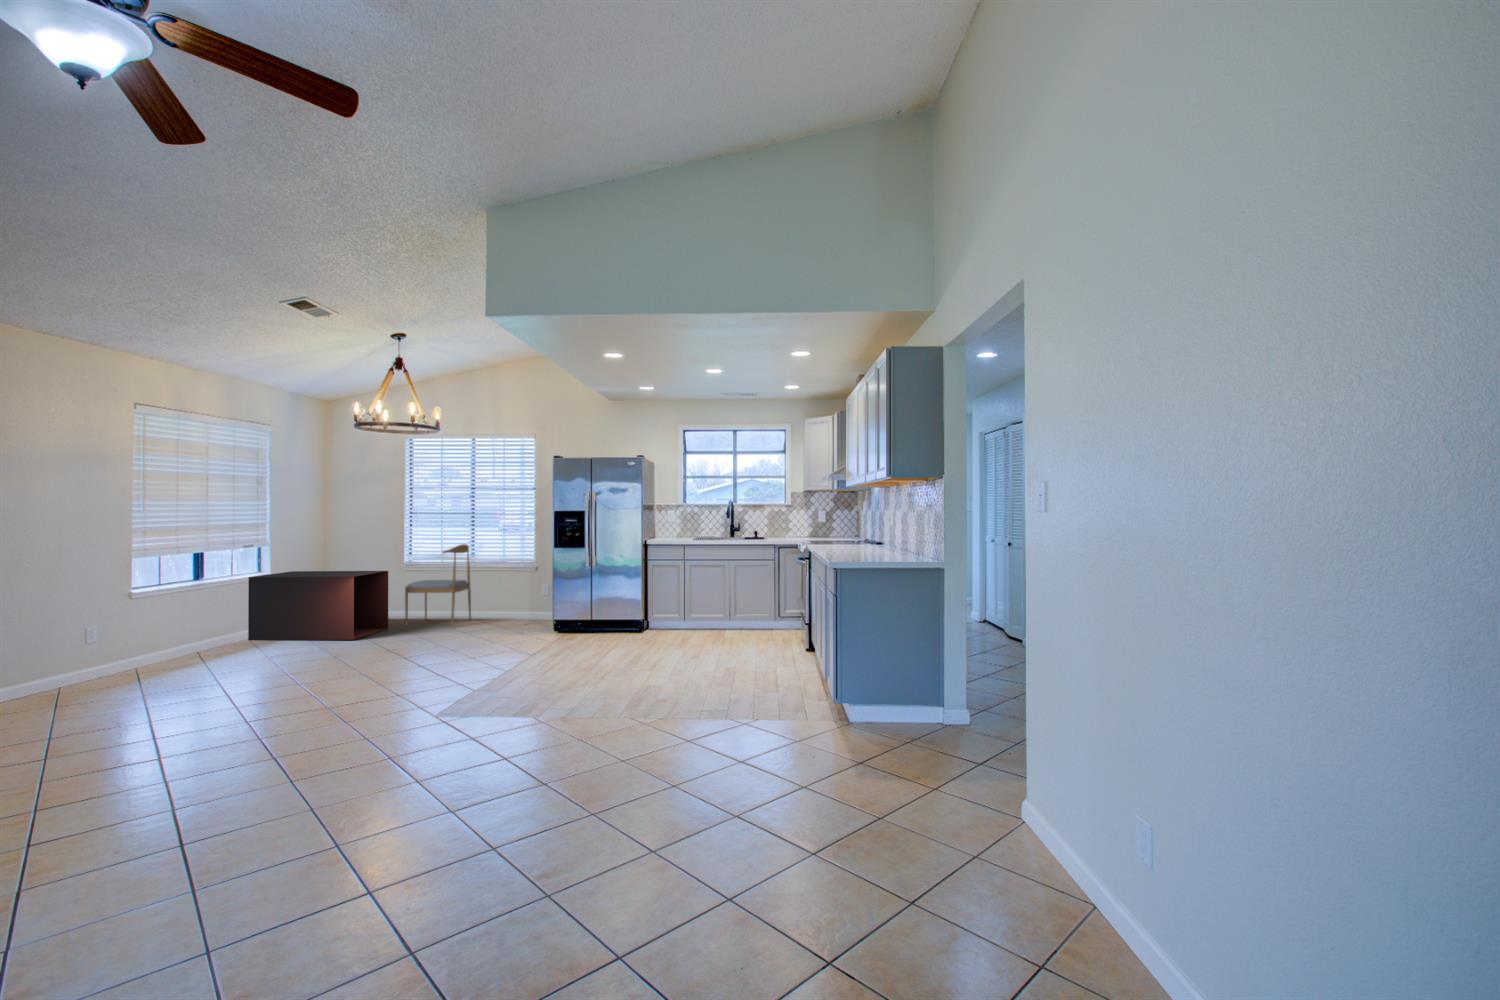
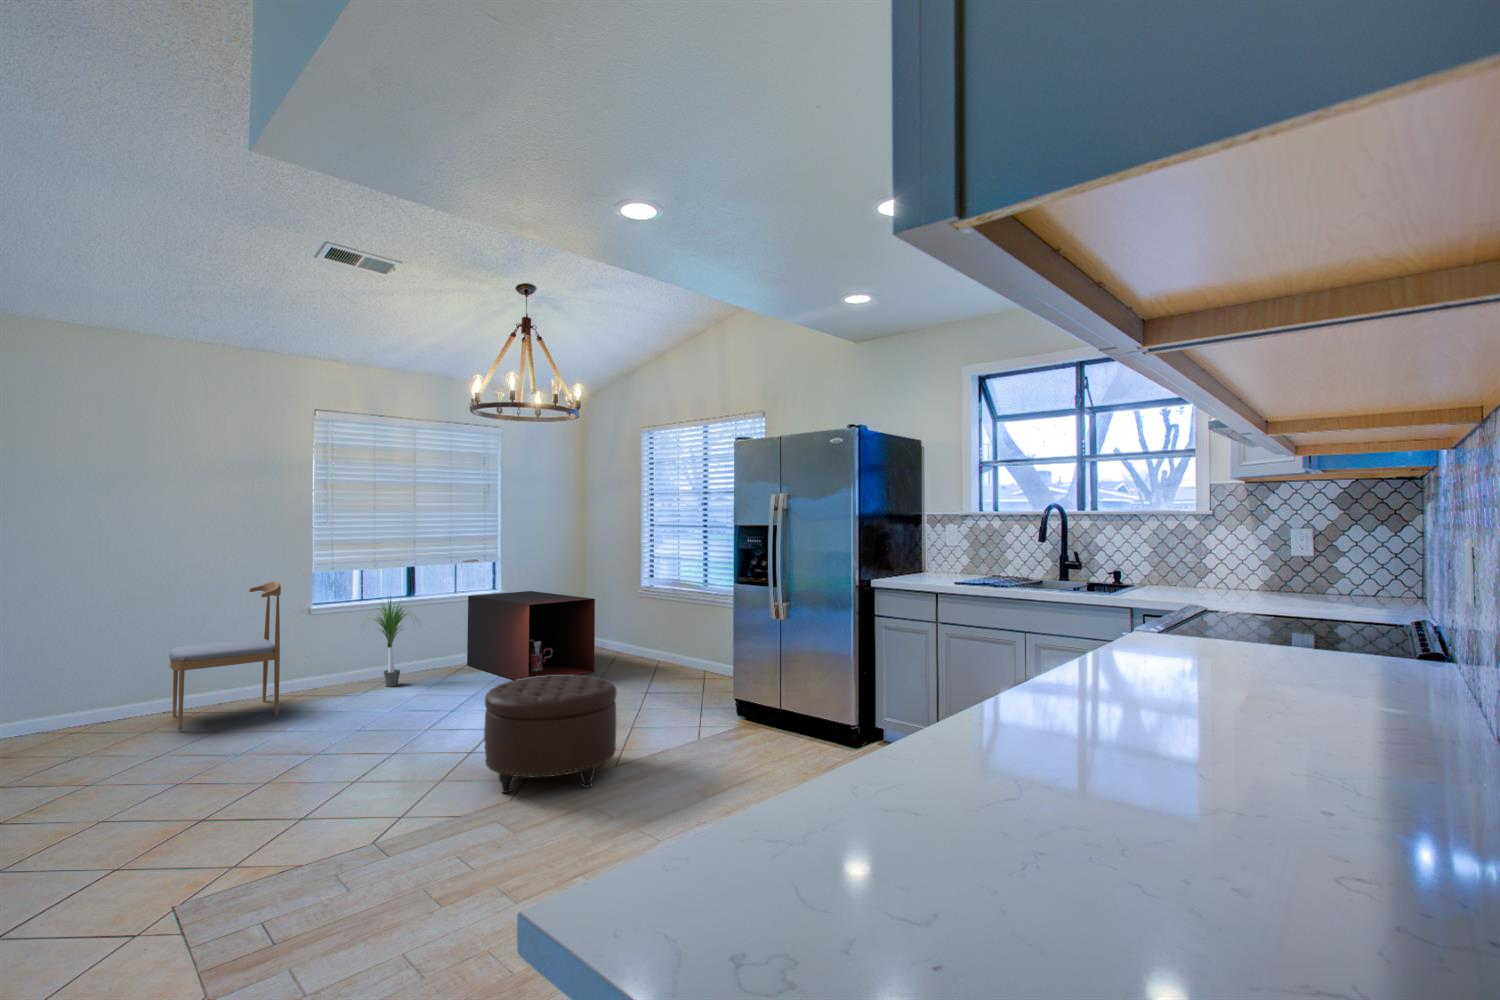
dining chair: present [405,544,471,626] -> present [169,581,281,730]
potted plant: none [175,575,244,659] -> present [370,598,416,687]
ottoman: none [457,606,540,673] -> present [484,675,617,793]

